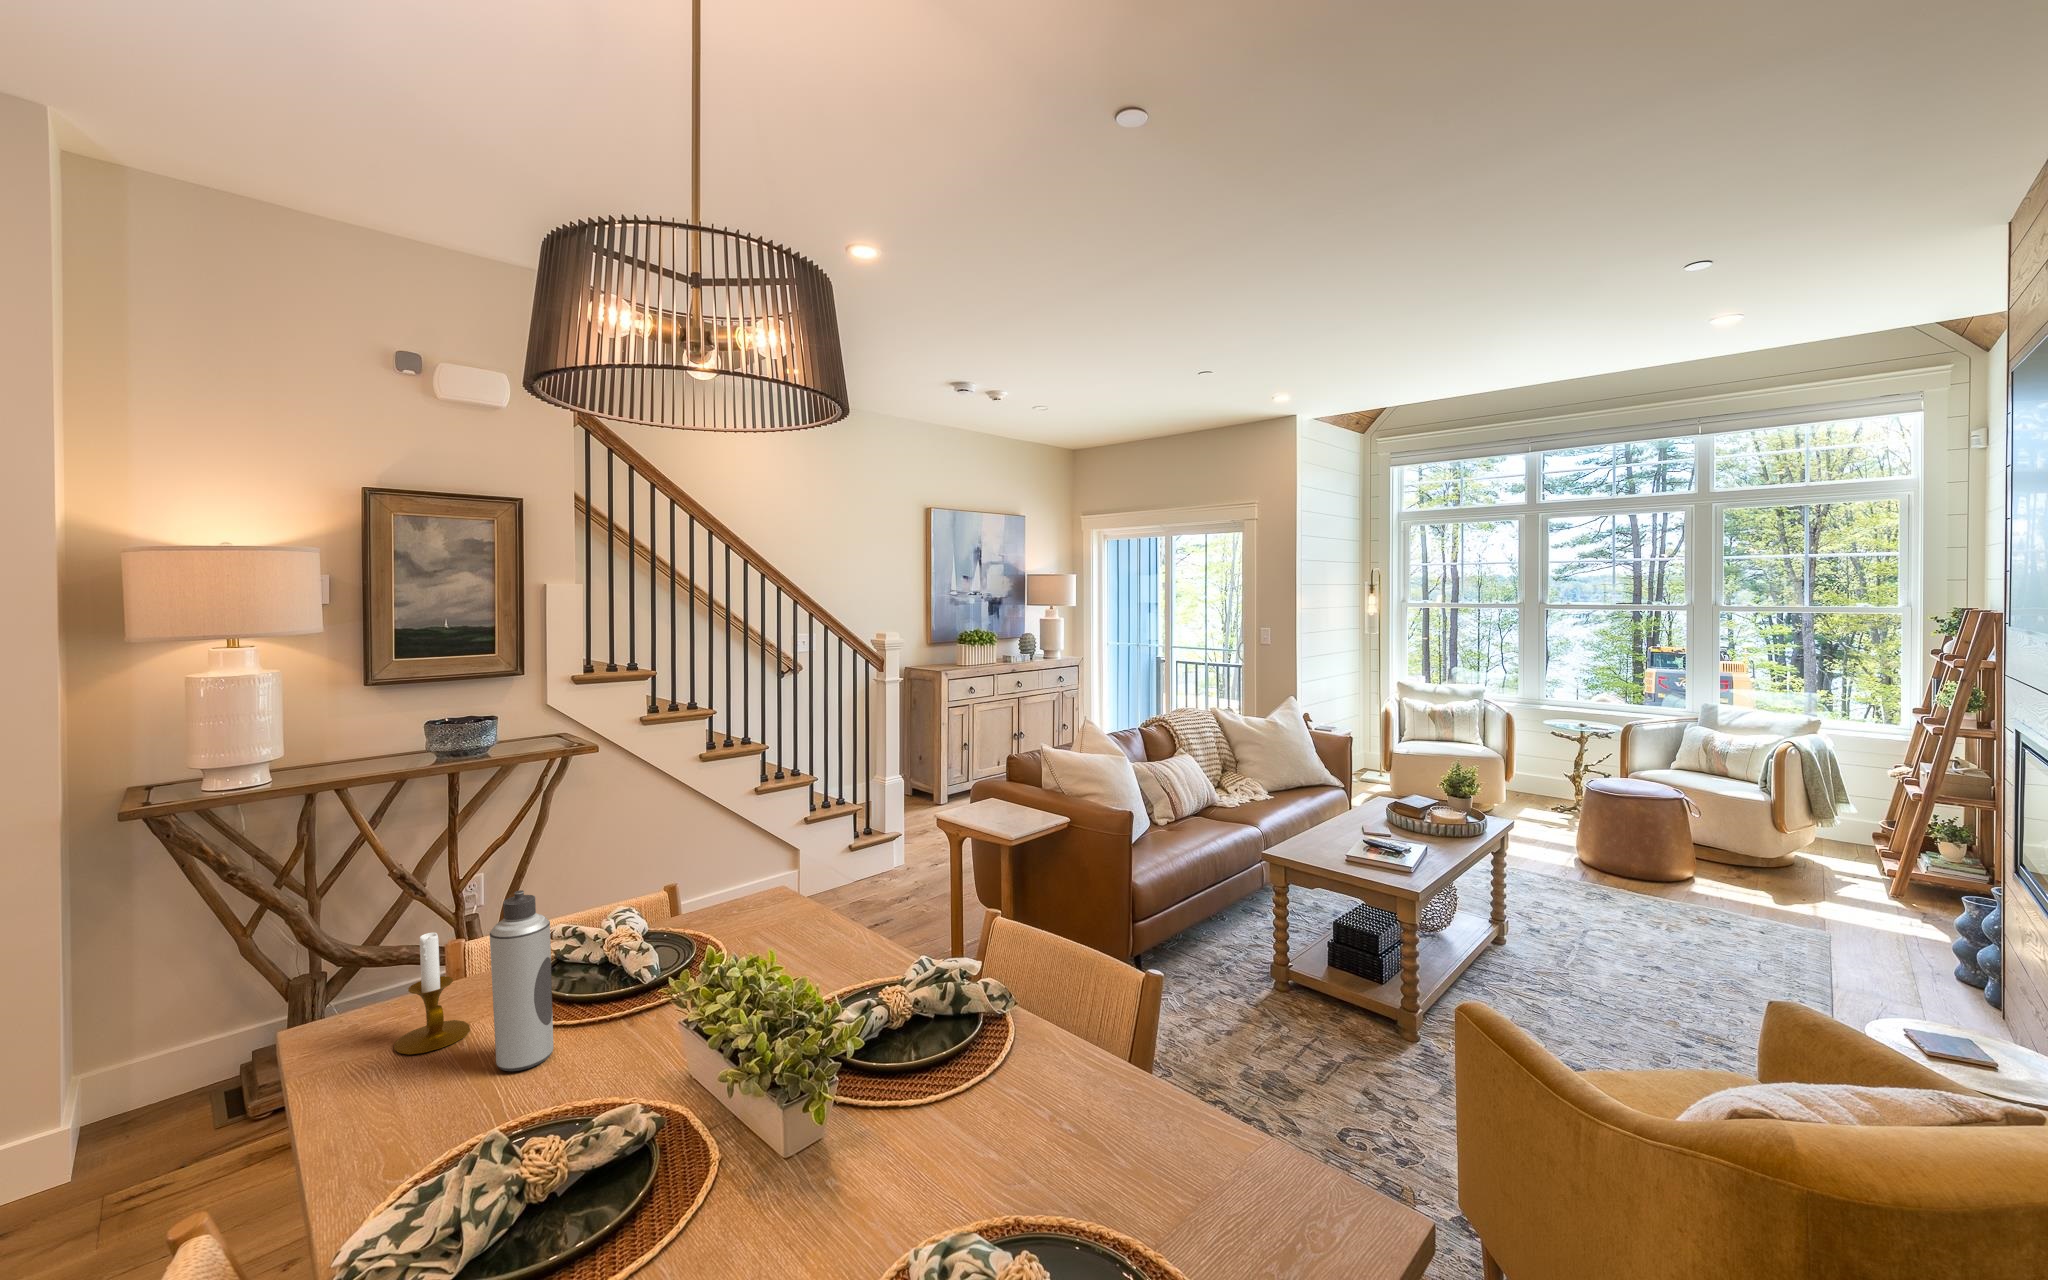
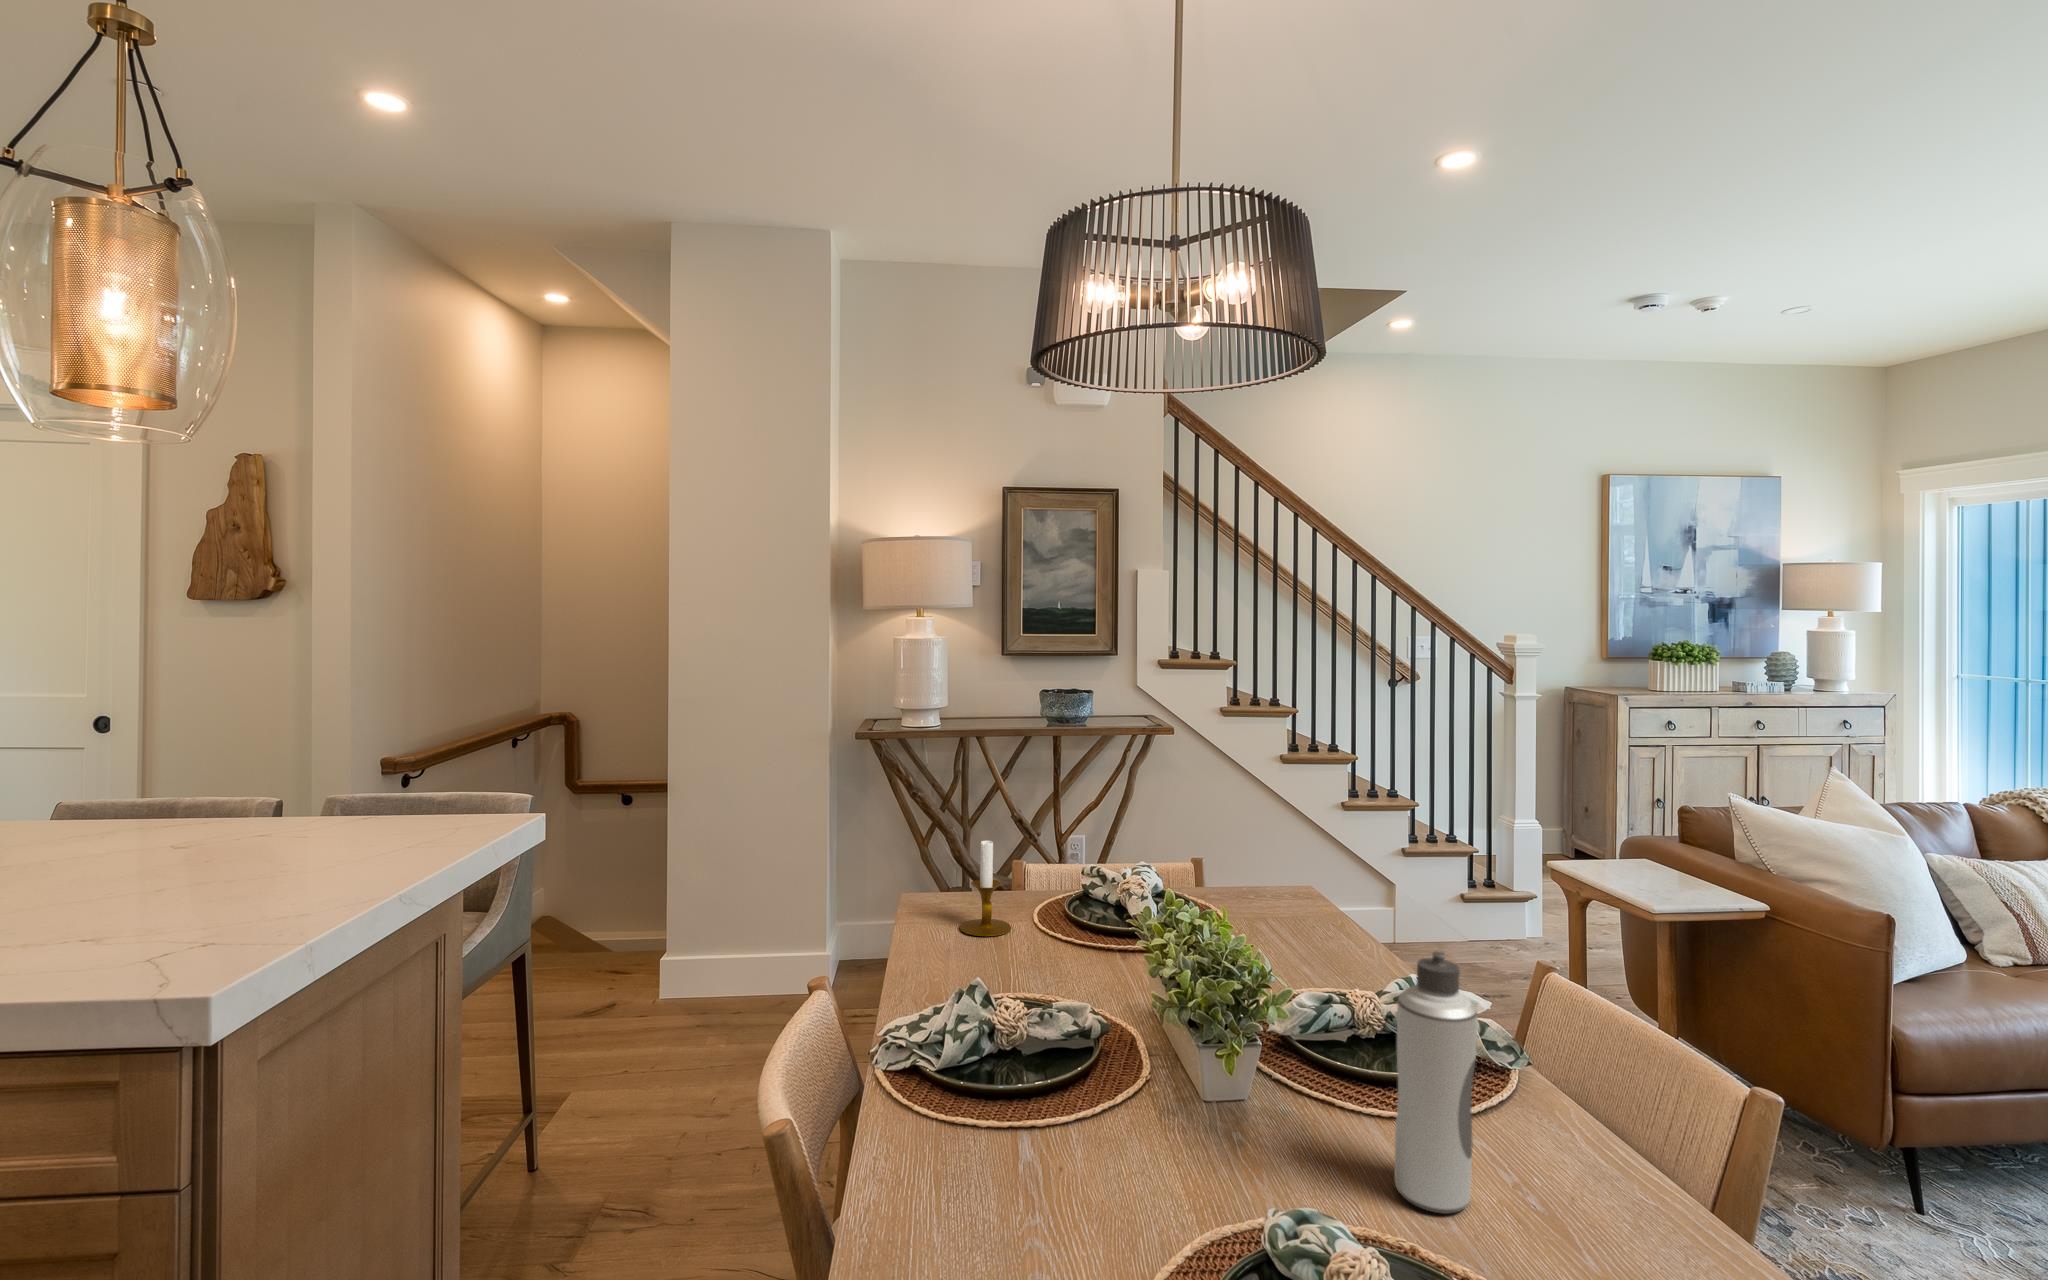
water bottle: present [490,890,553,1071] -> present [1395,951,1477,1213]

